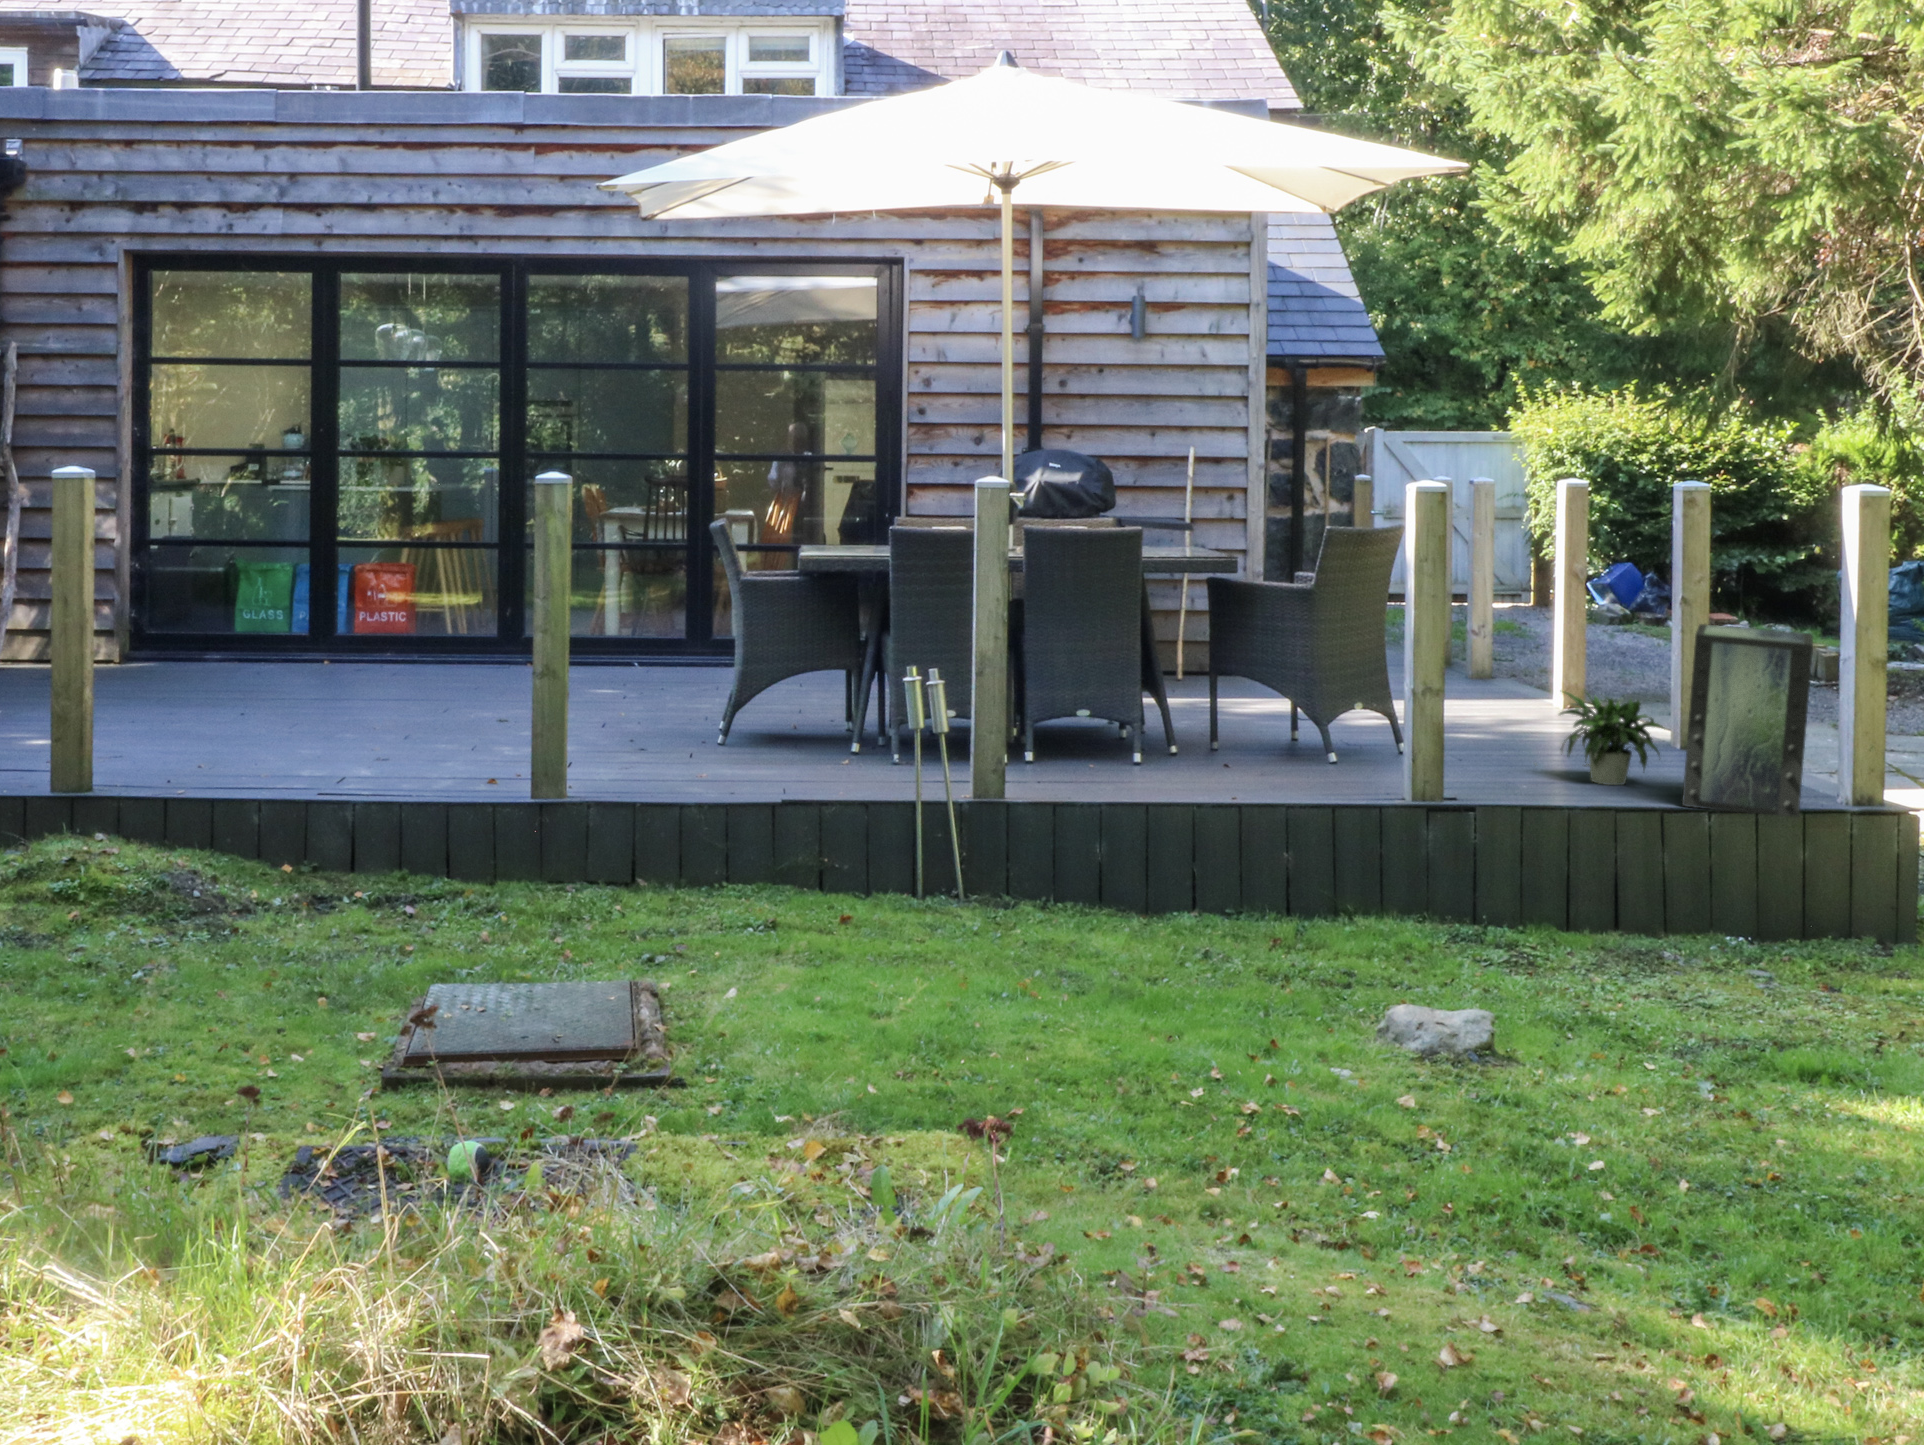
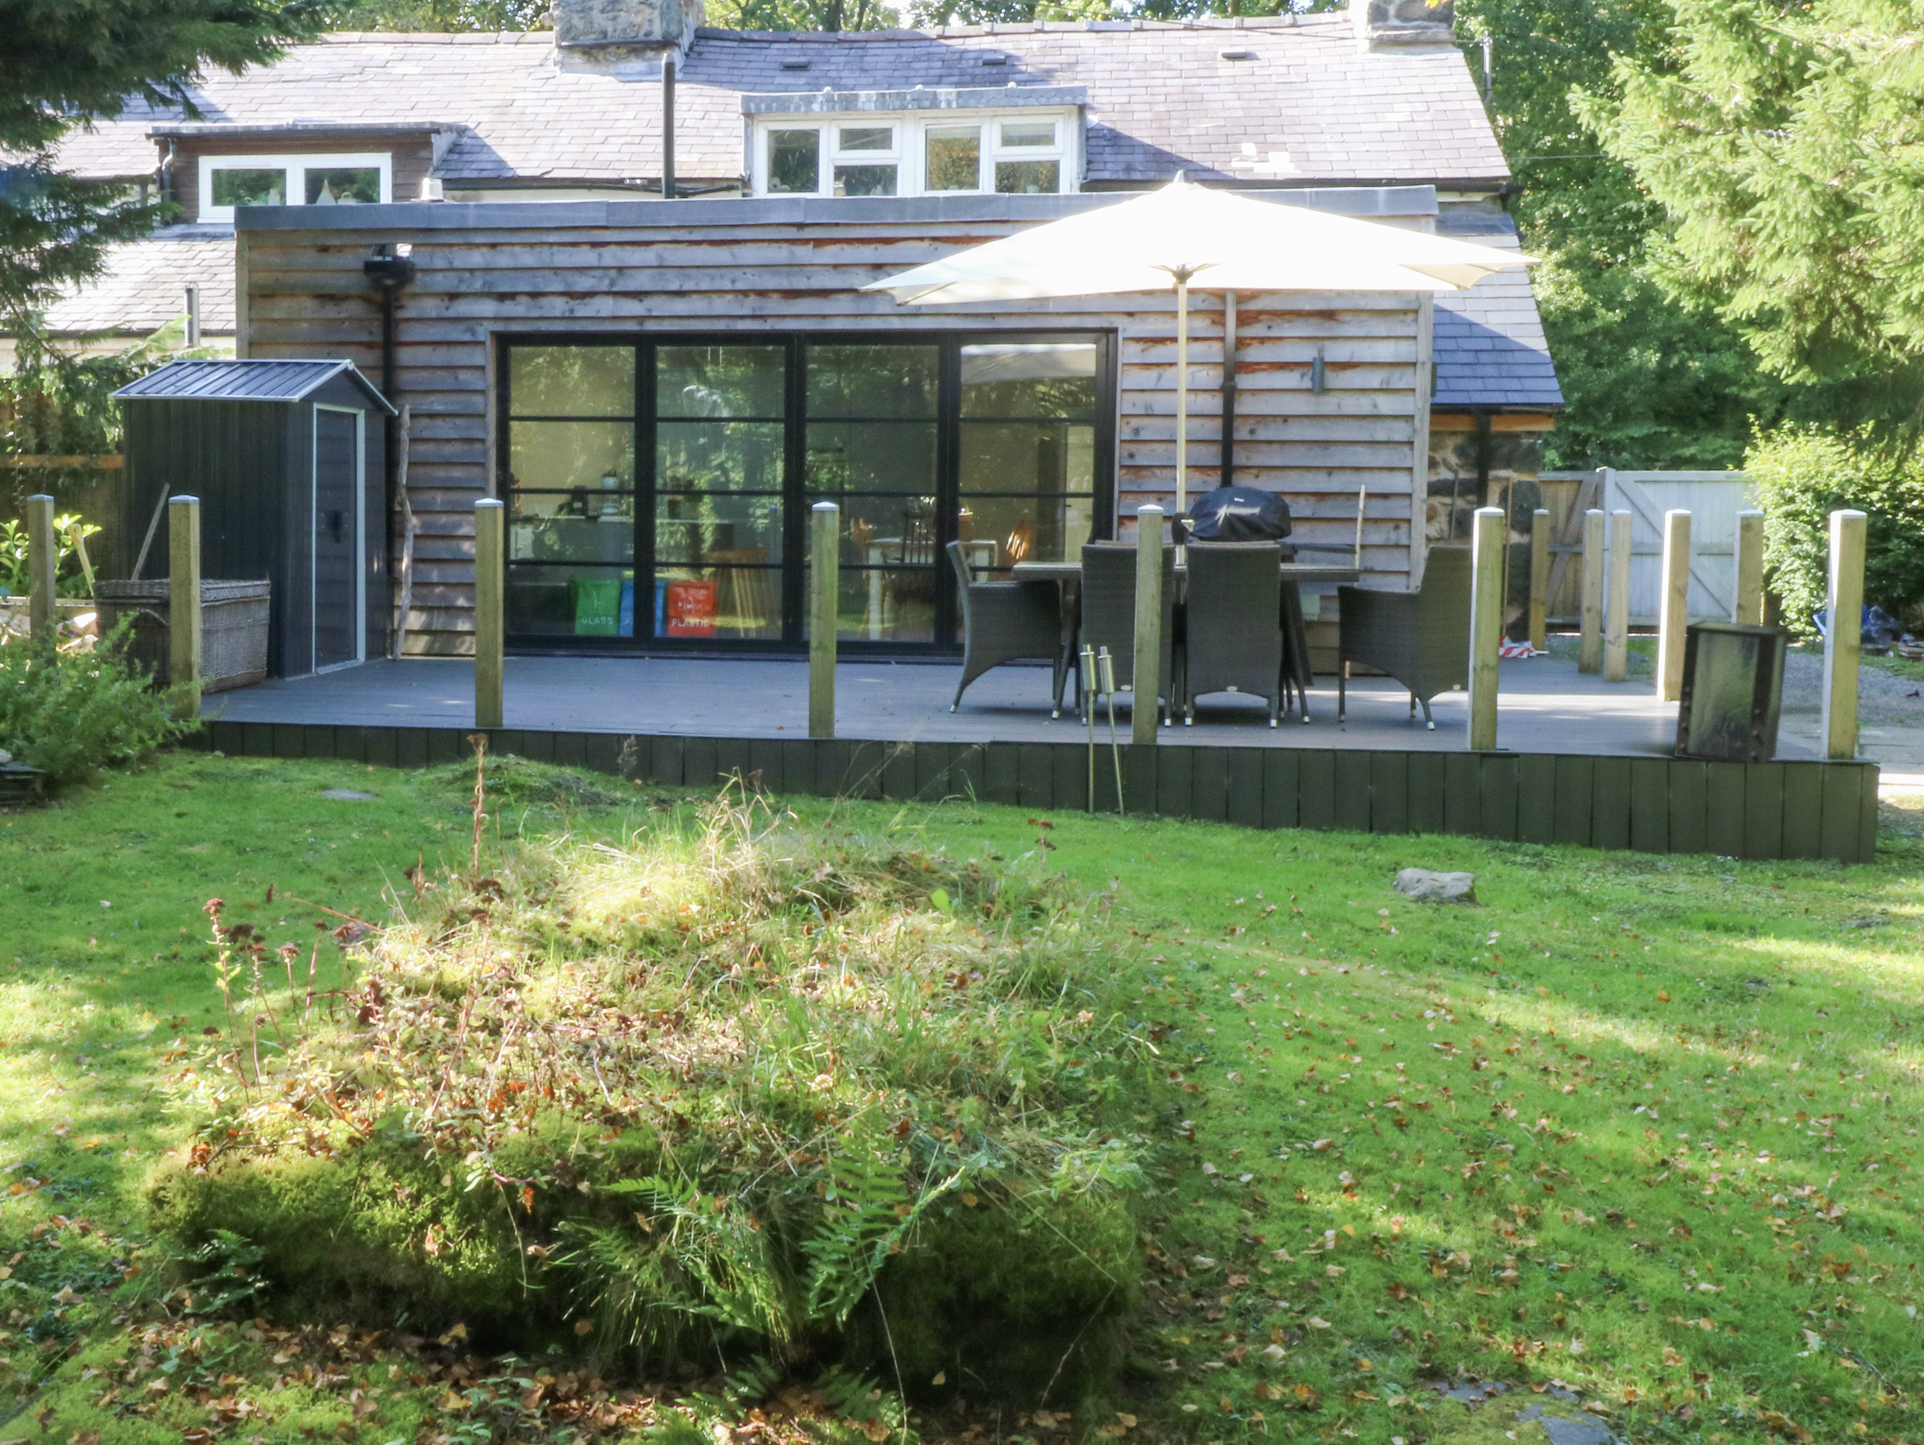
potted plant: present [1559,692,1663,785] -> none [1581,672,1680,746]

